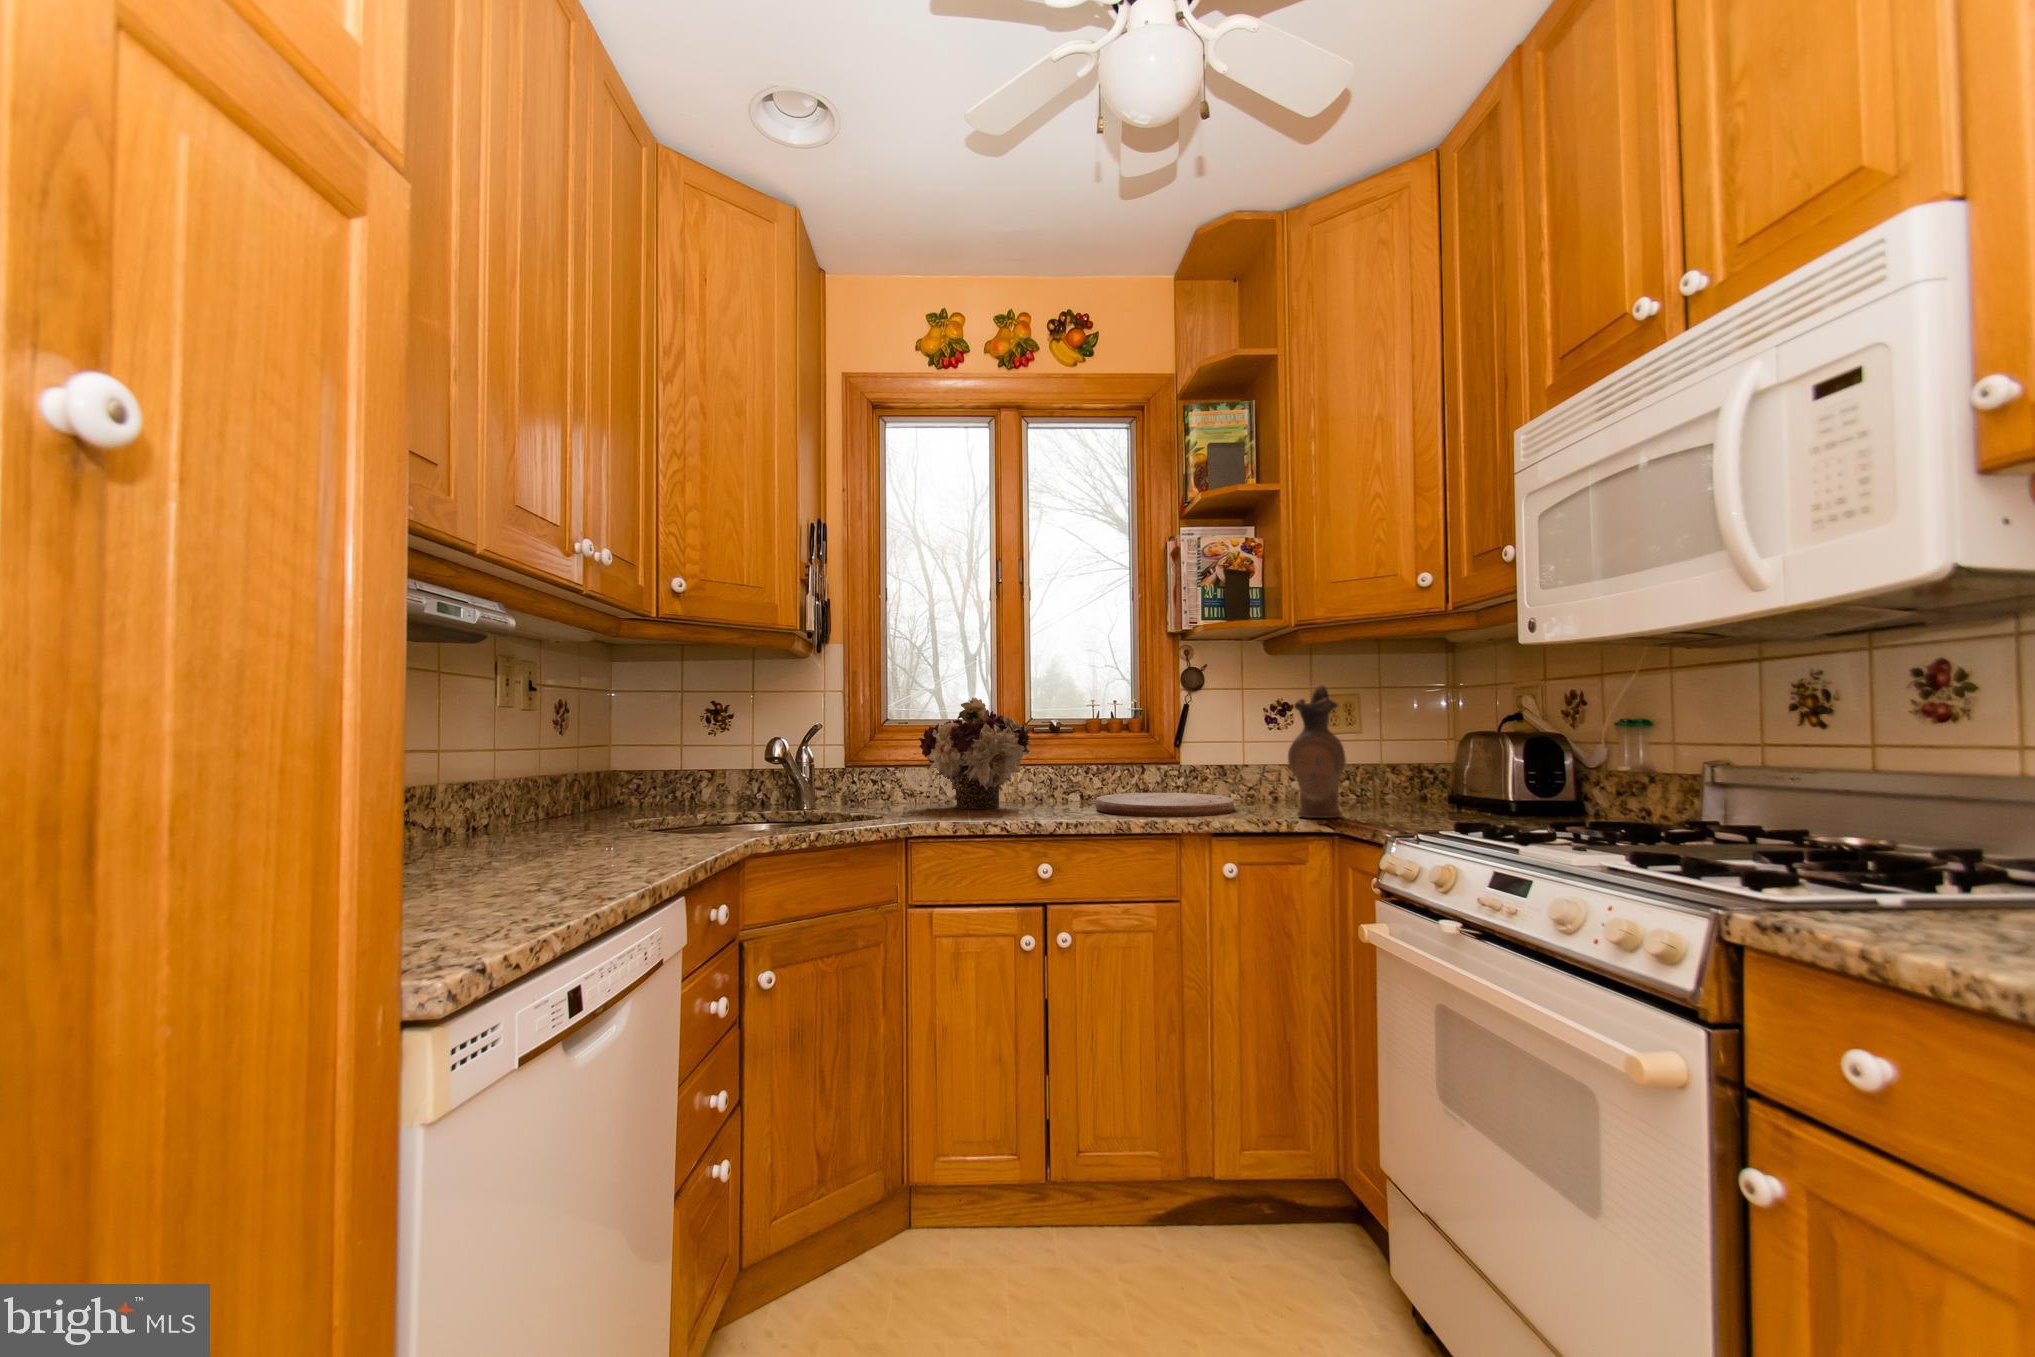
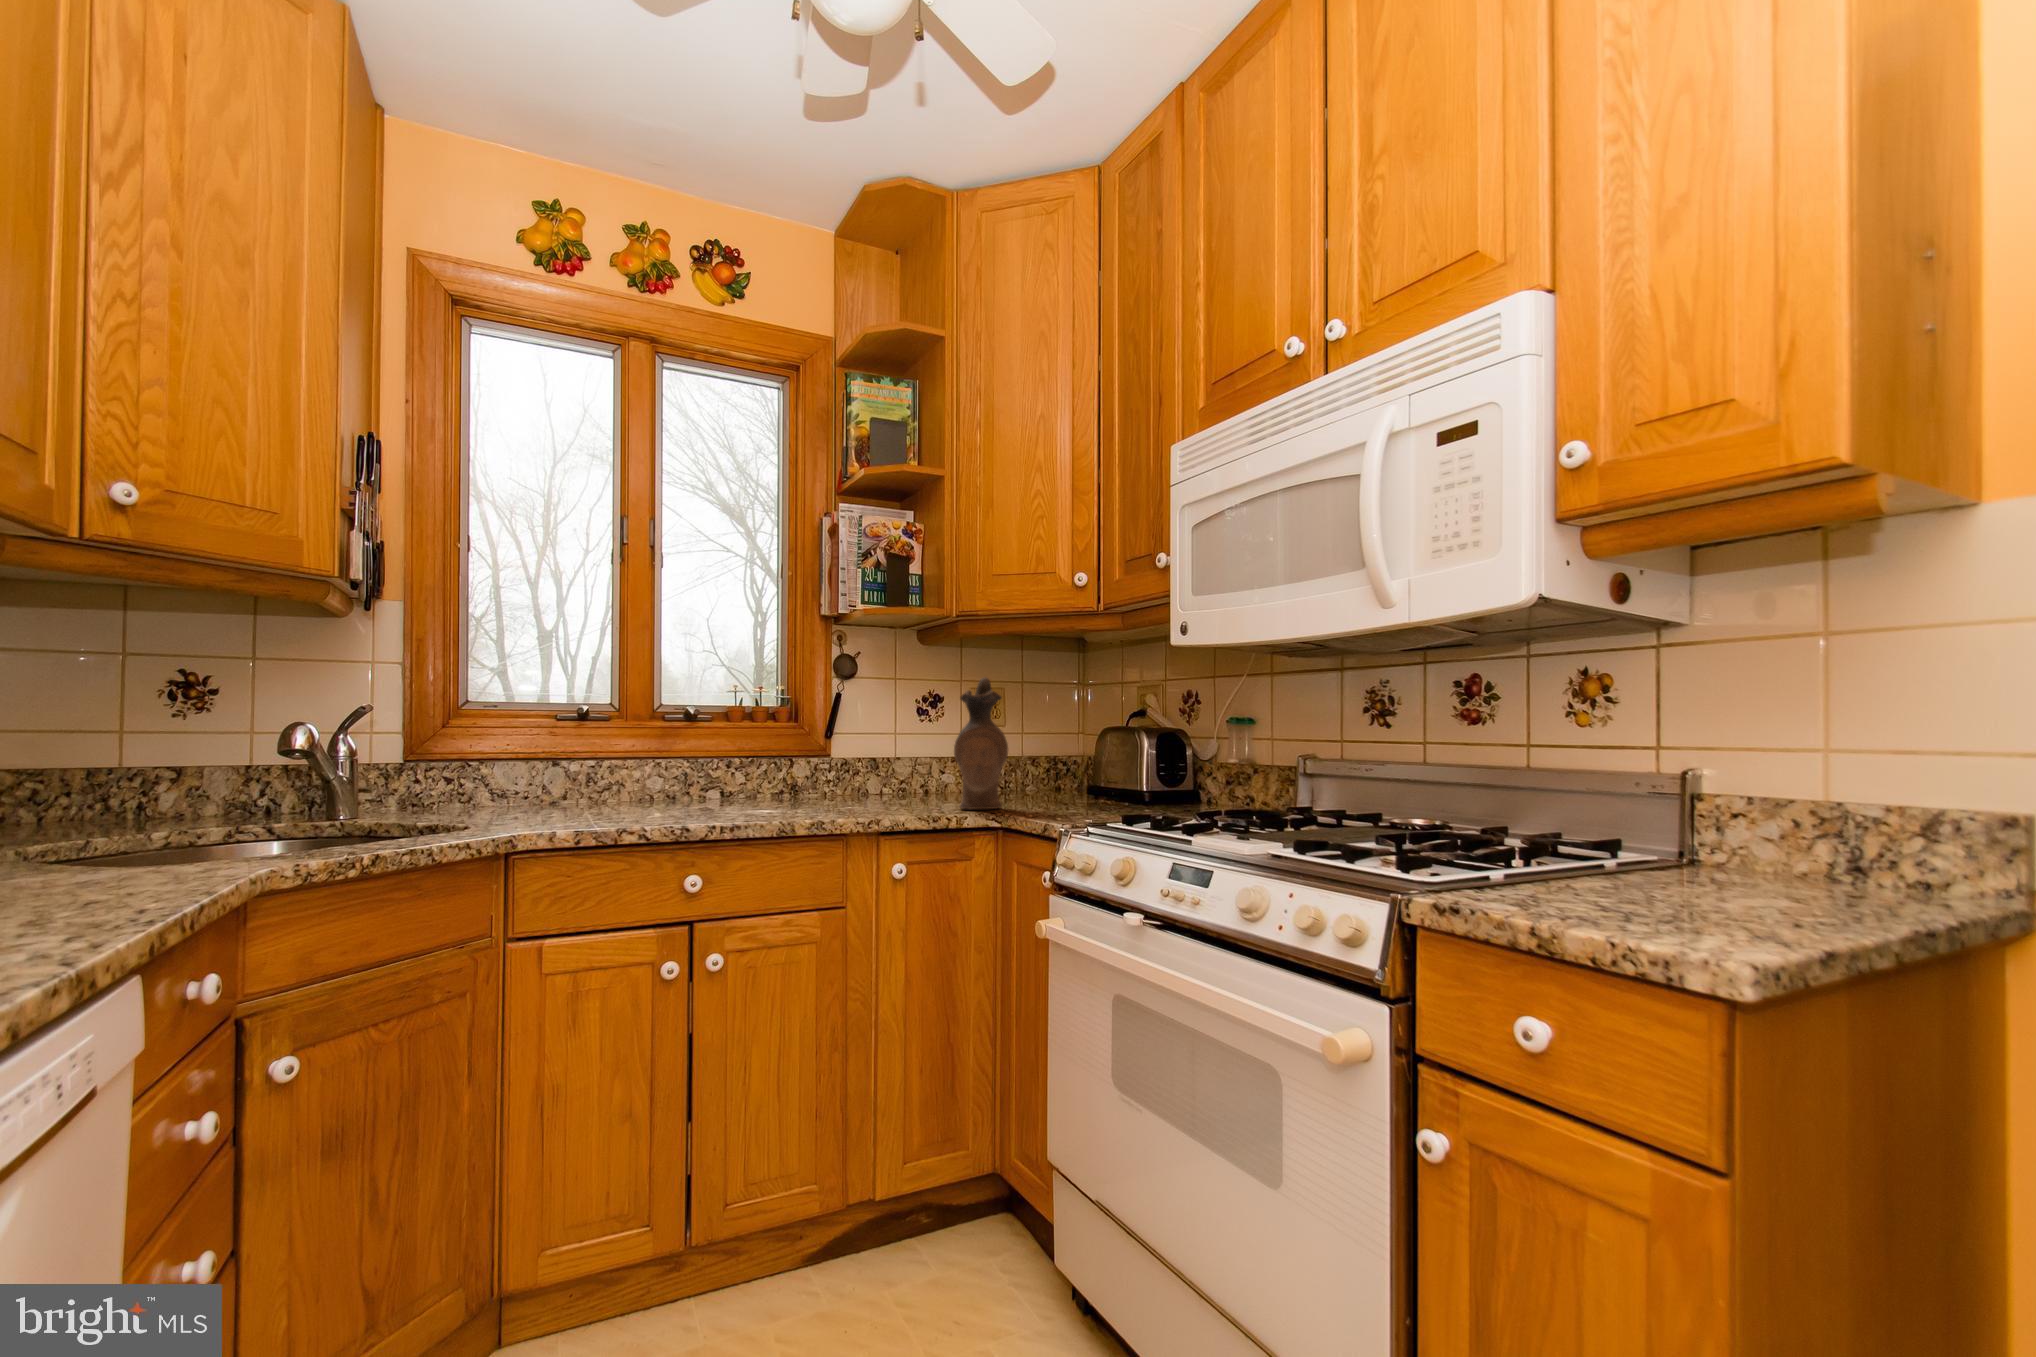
flower arrangement: present [919,698,1030,809] -> none [510,680,661,815]
cutting board: present [1096,793,1234,817] -> none [742,790,893,815]

